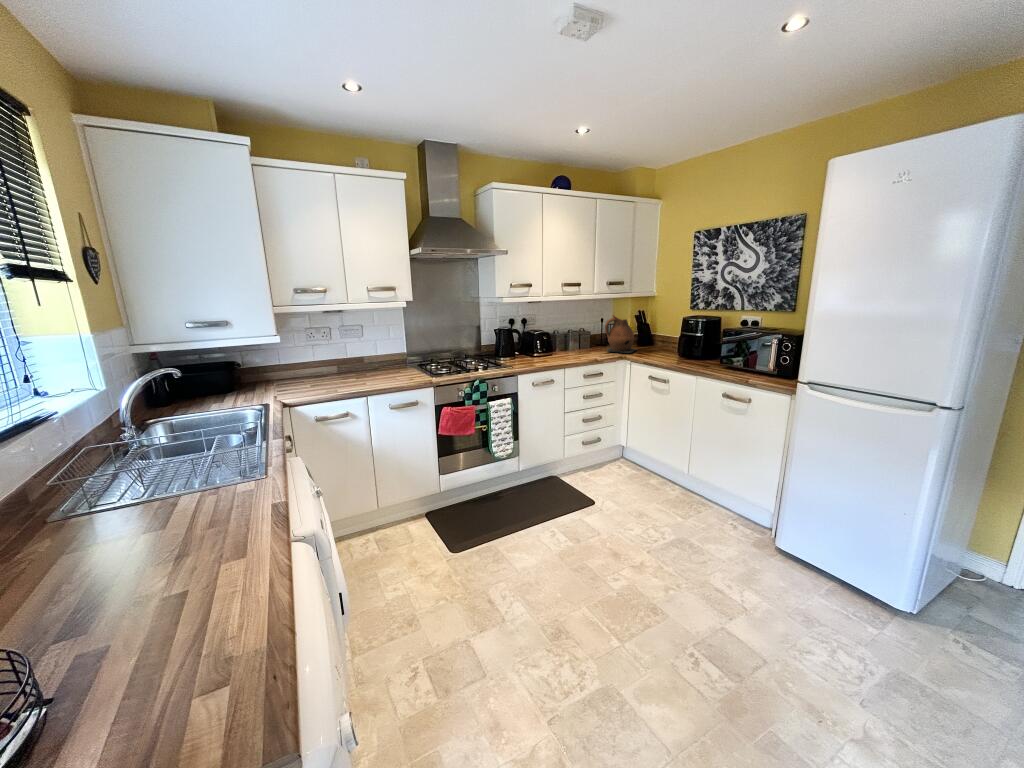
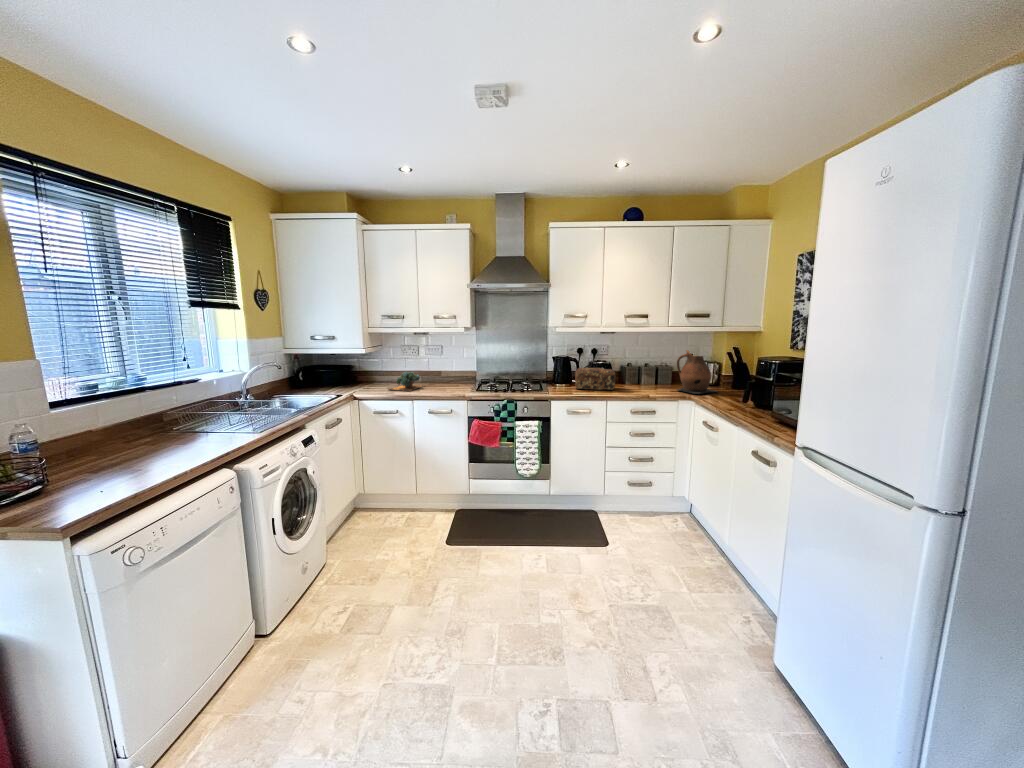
bread loaf: none [520,337,563,360] -> present [575,368,616,390]
succulent plant: none [322,361,360,388] -> present [389,372,423,391]

